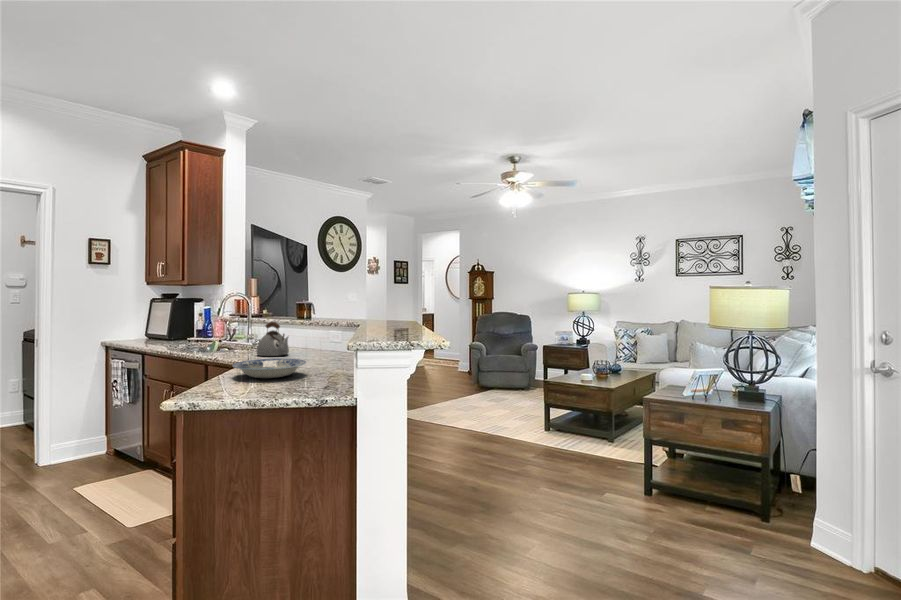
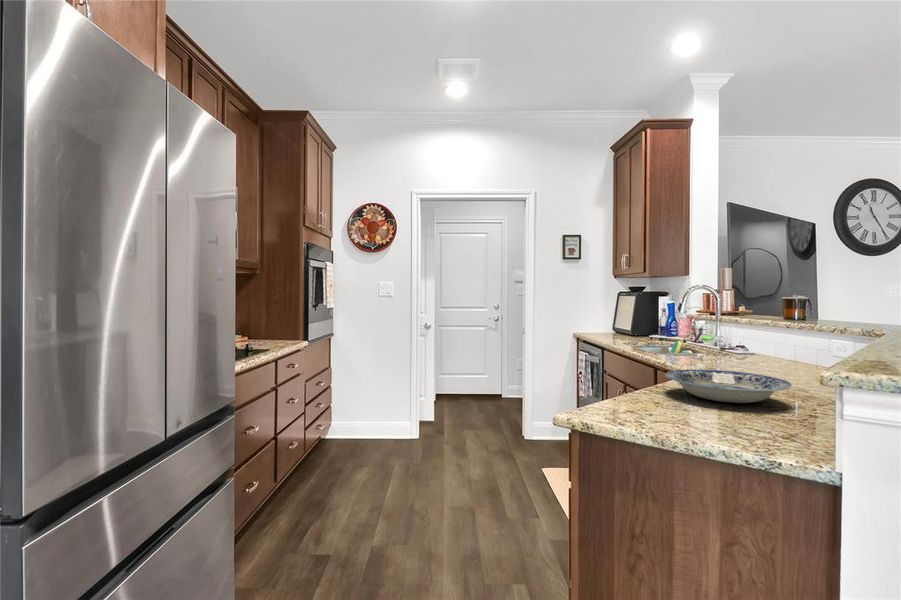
kettle: present [257,322,289,356] -> none [720,319,771,368]

